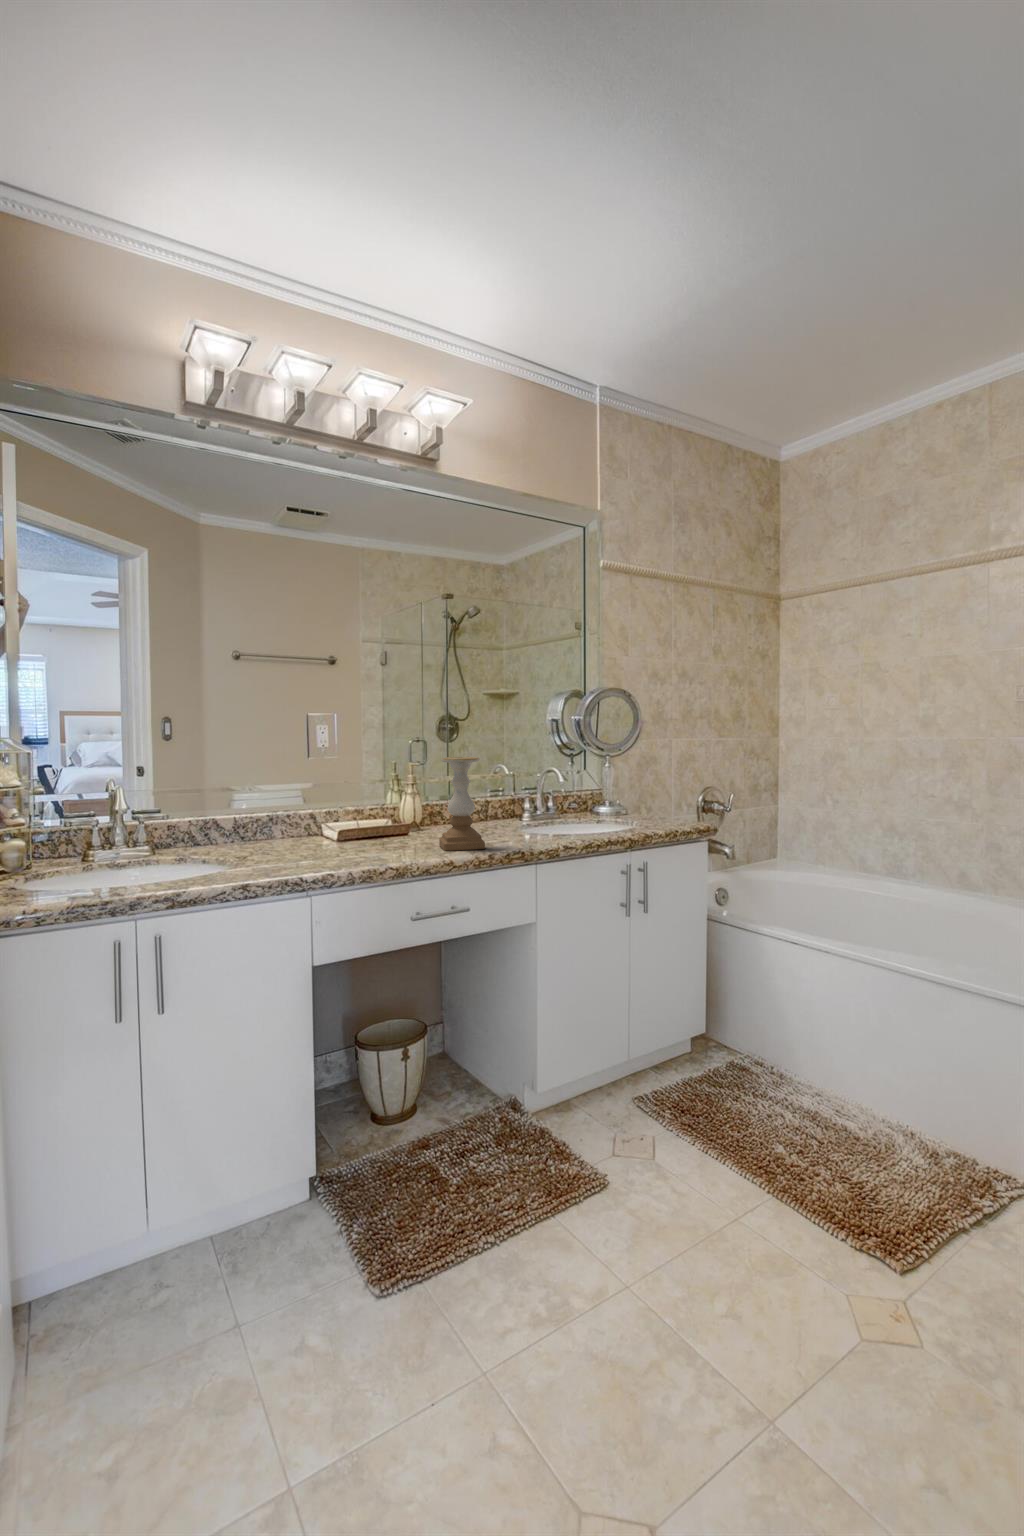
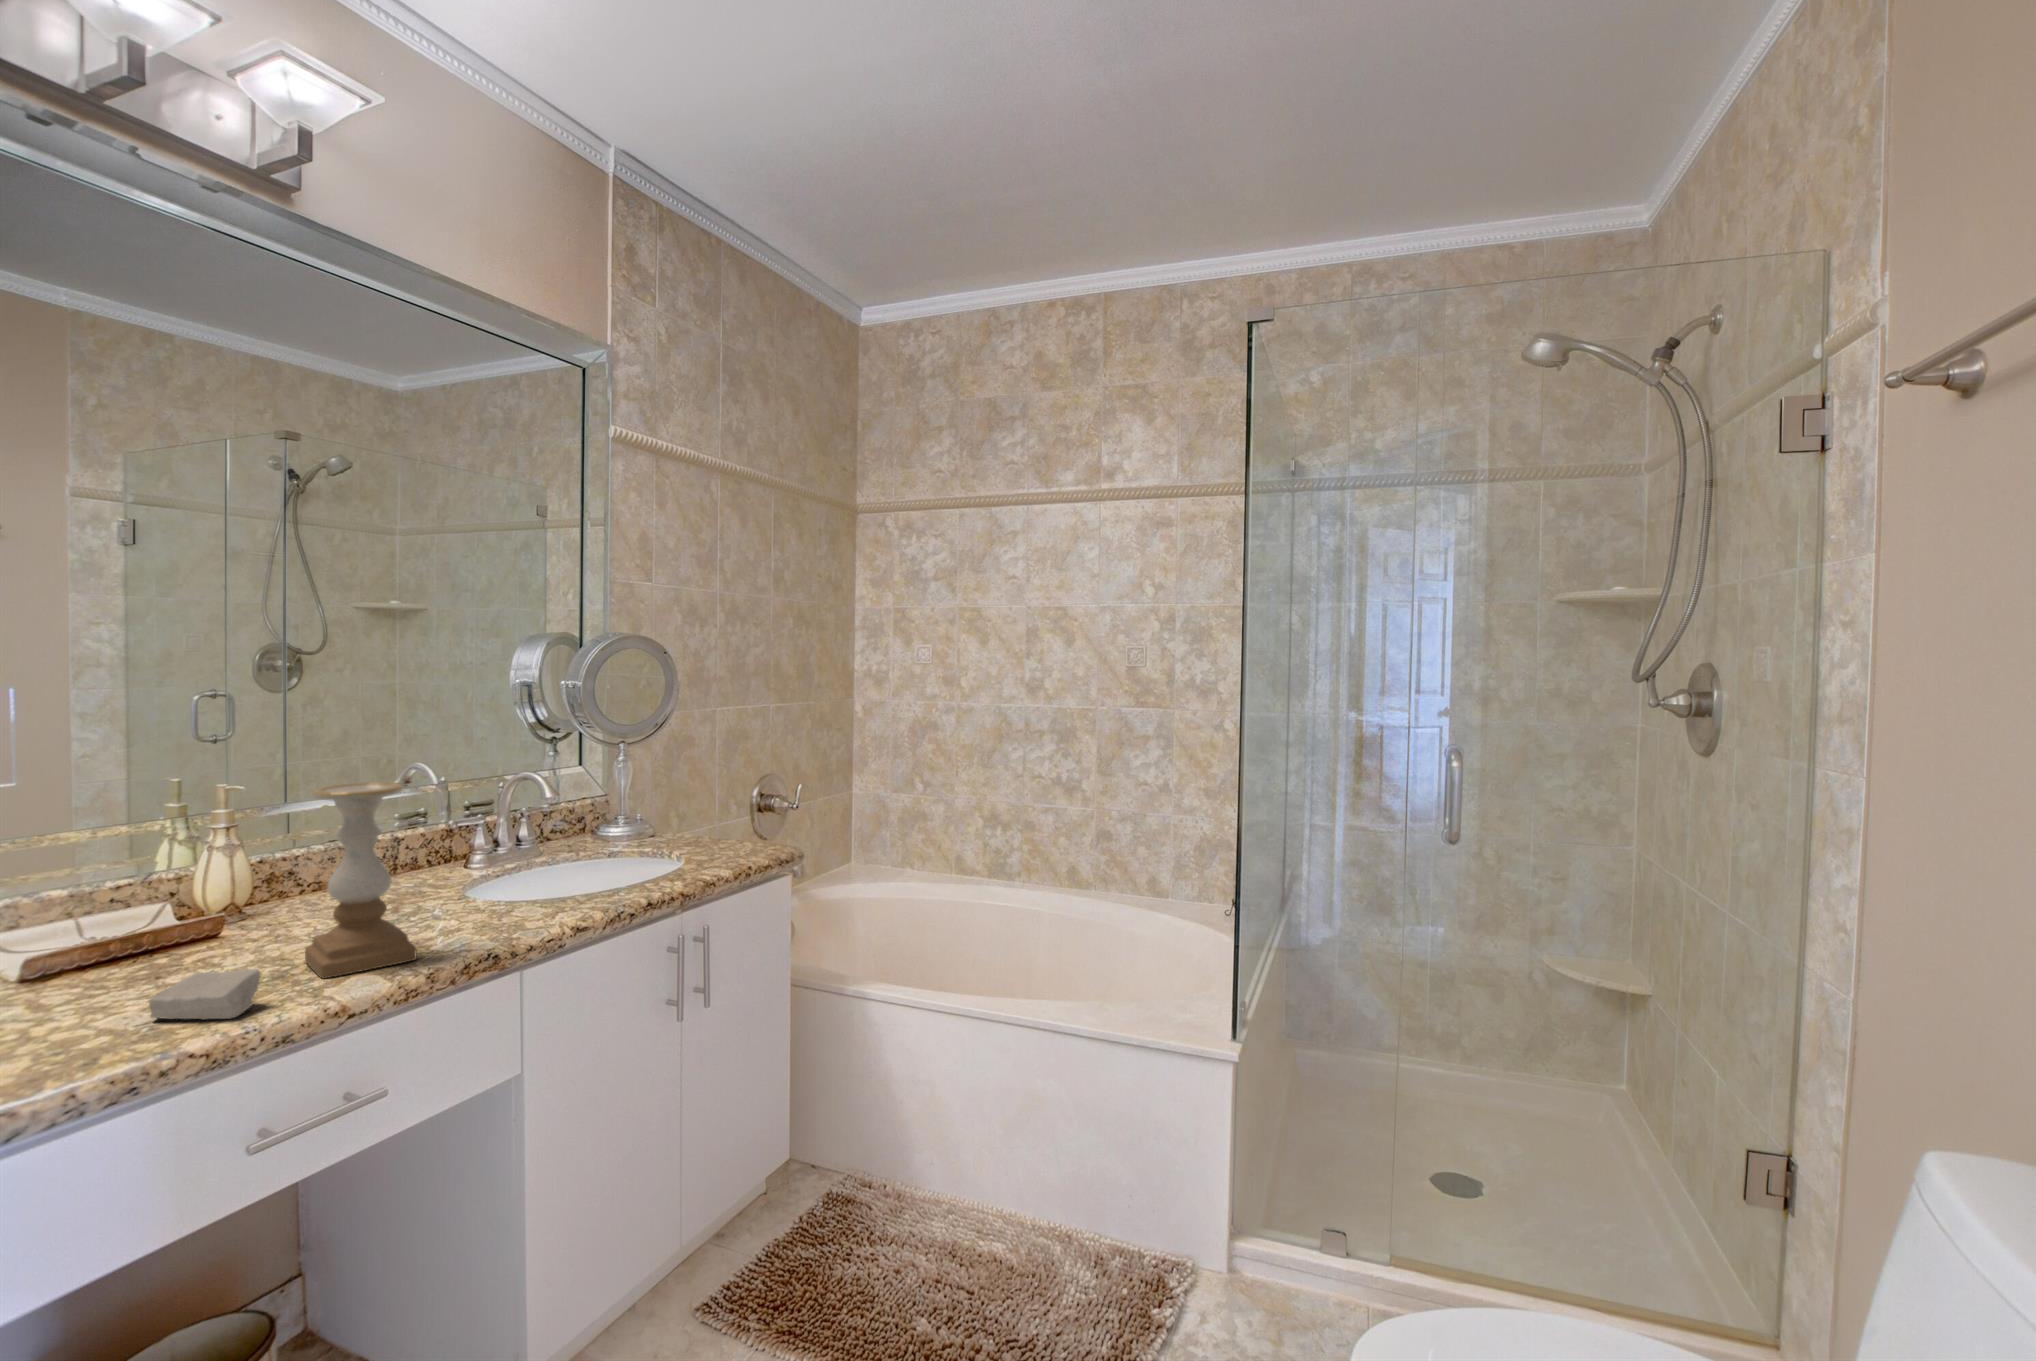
soap bar: none [378,838,418,858] -> present [149,969,260,1019]

